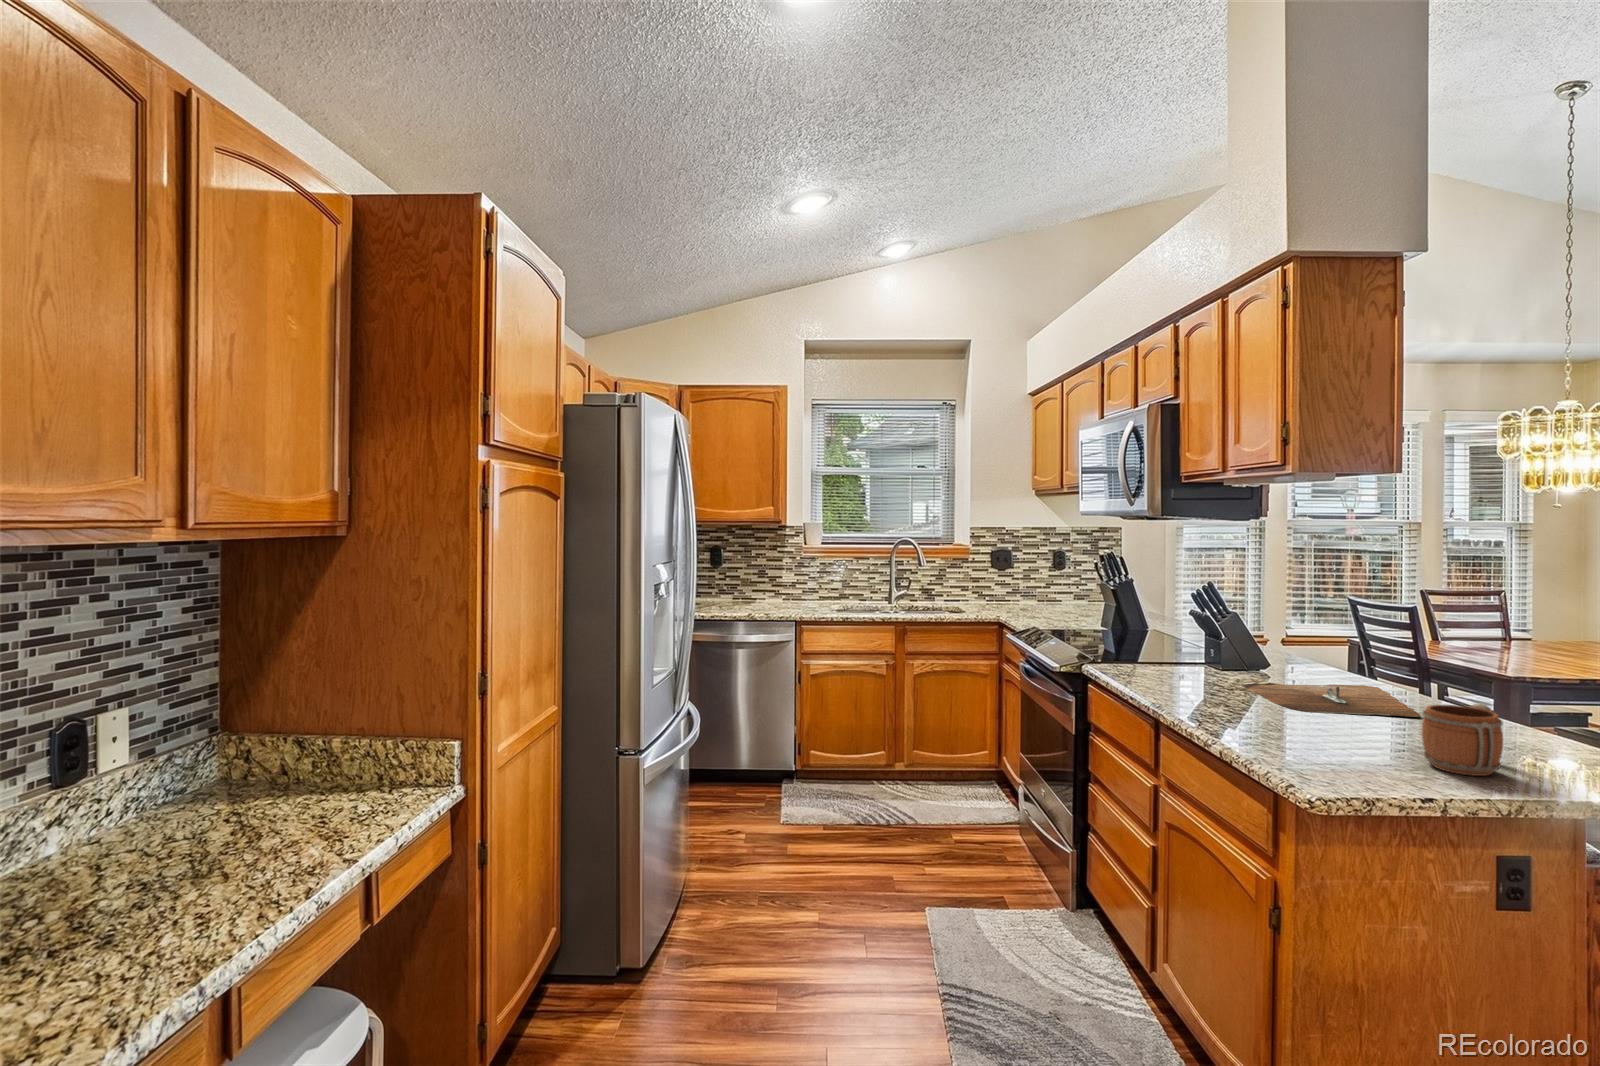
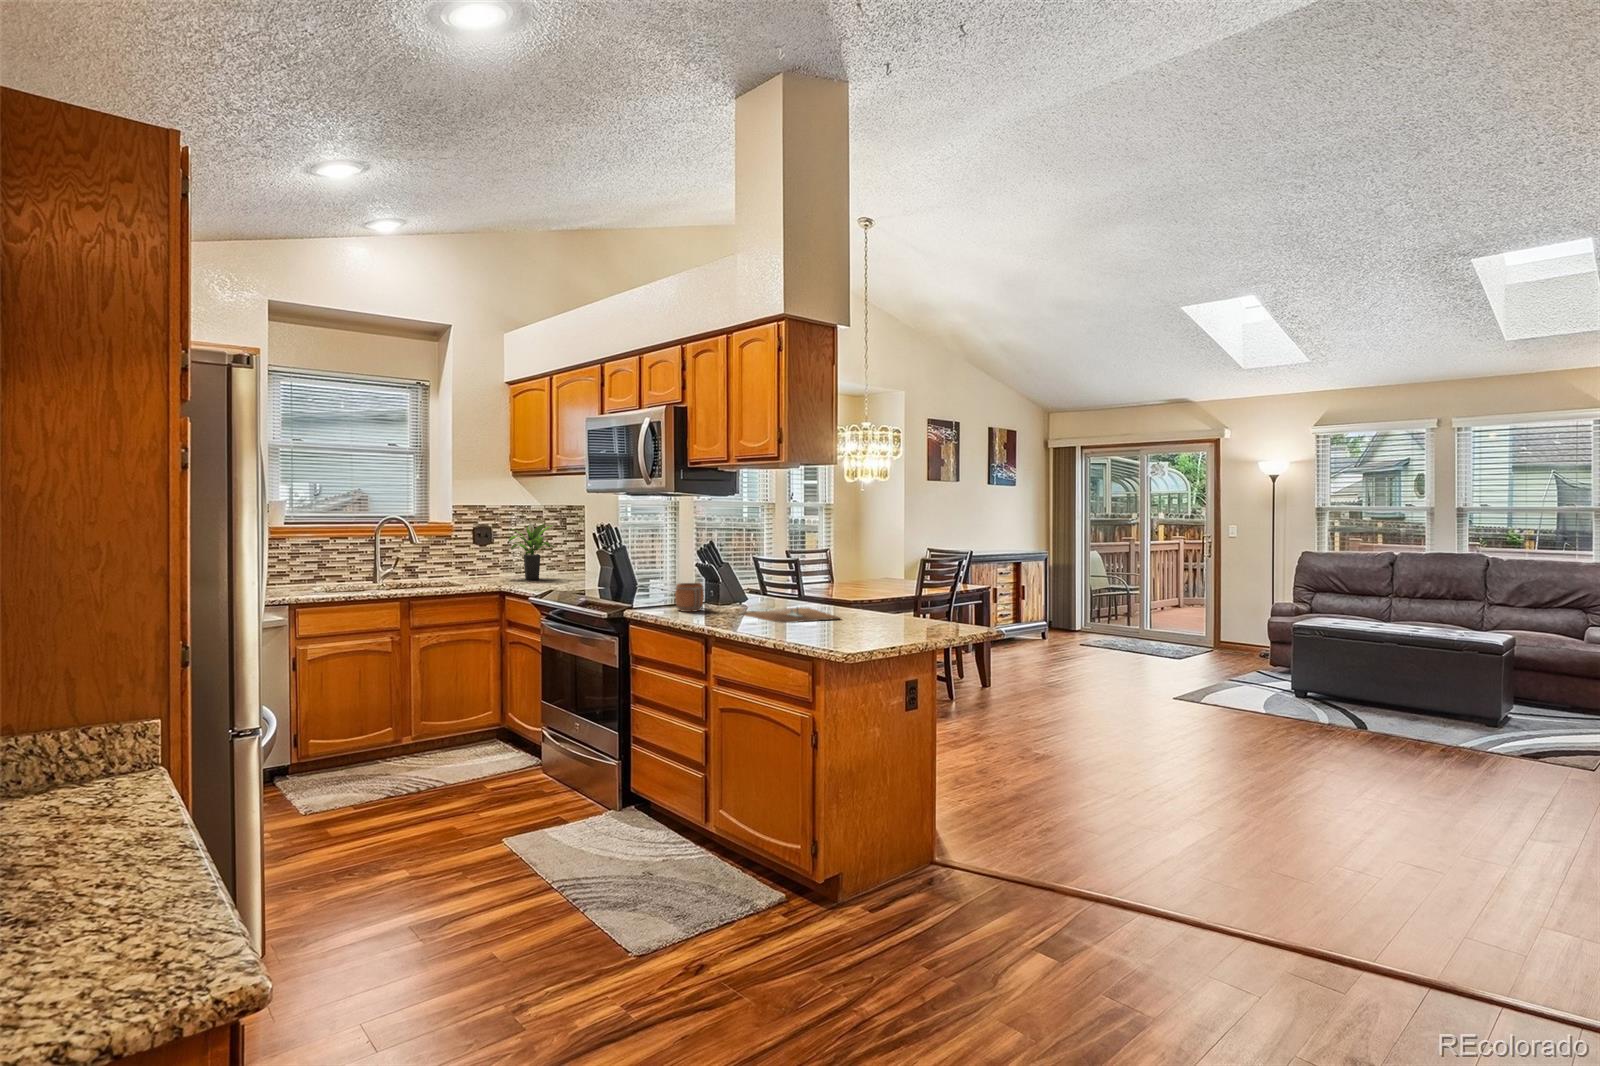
potted plant: none [1020,547,1076,609] -> present [508,523,555,580]
mug: present [1422,703,1503,776] -> present [675,582,704,612]

